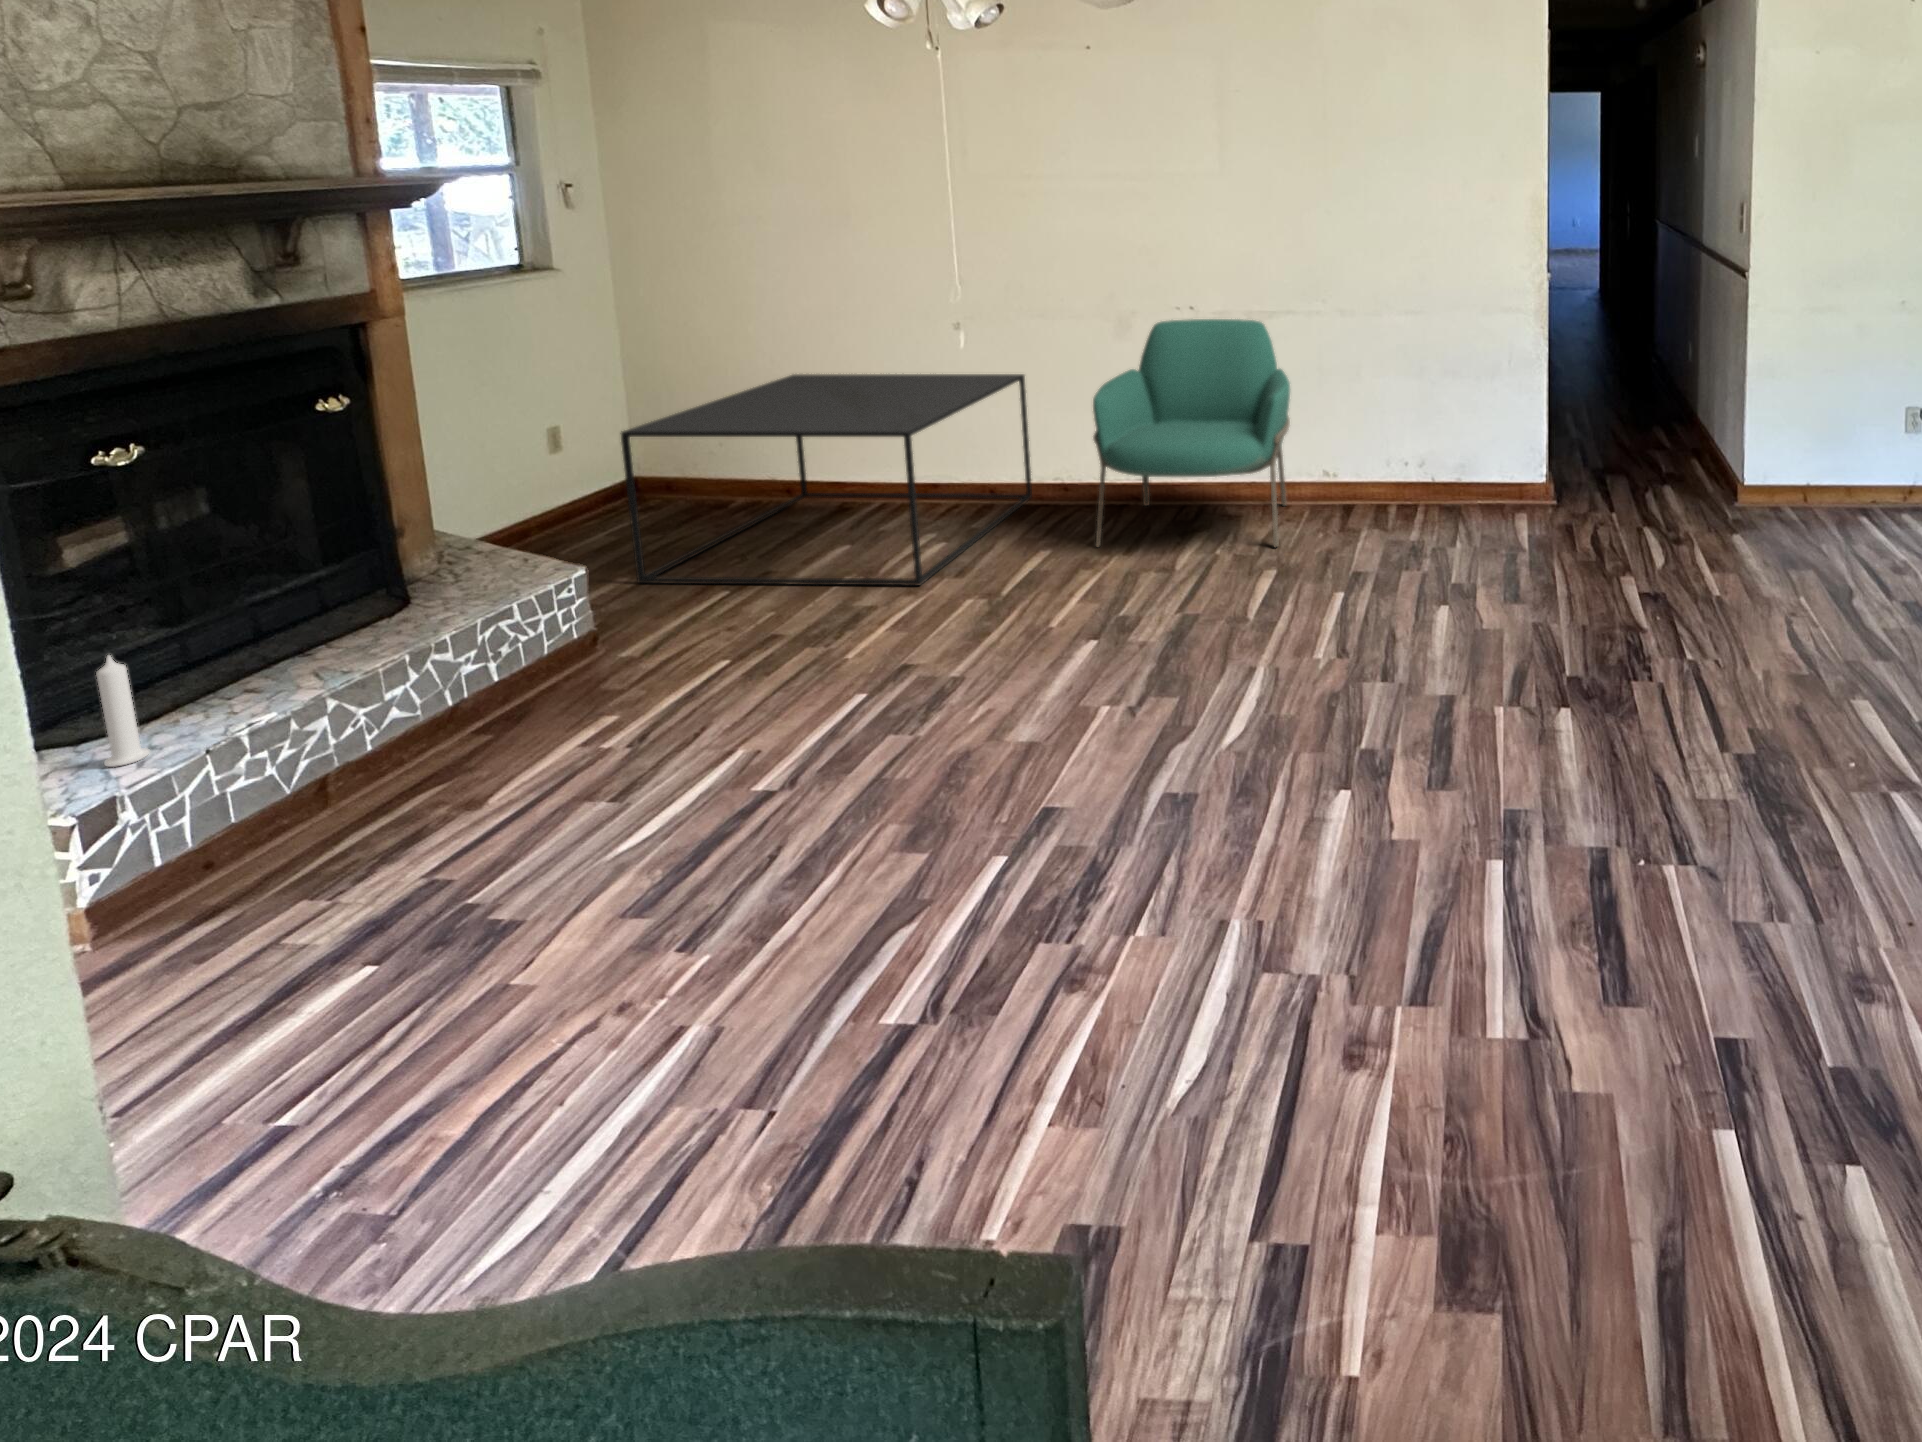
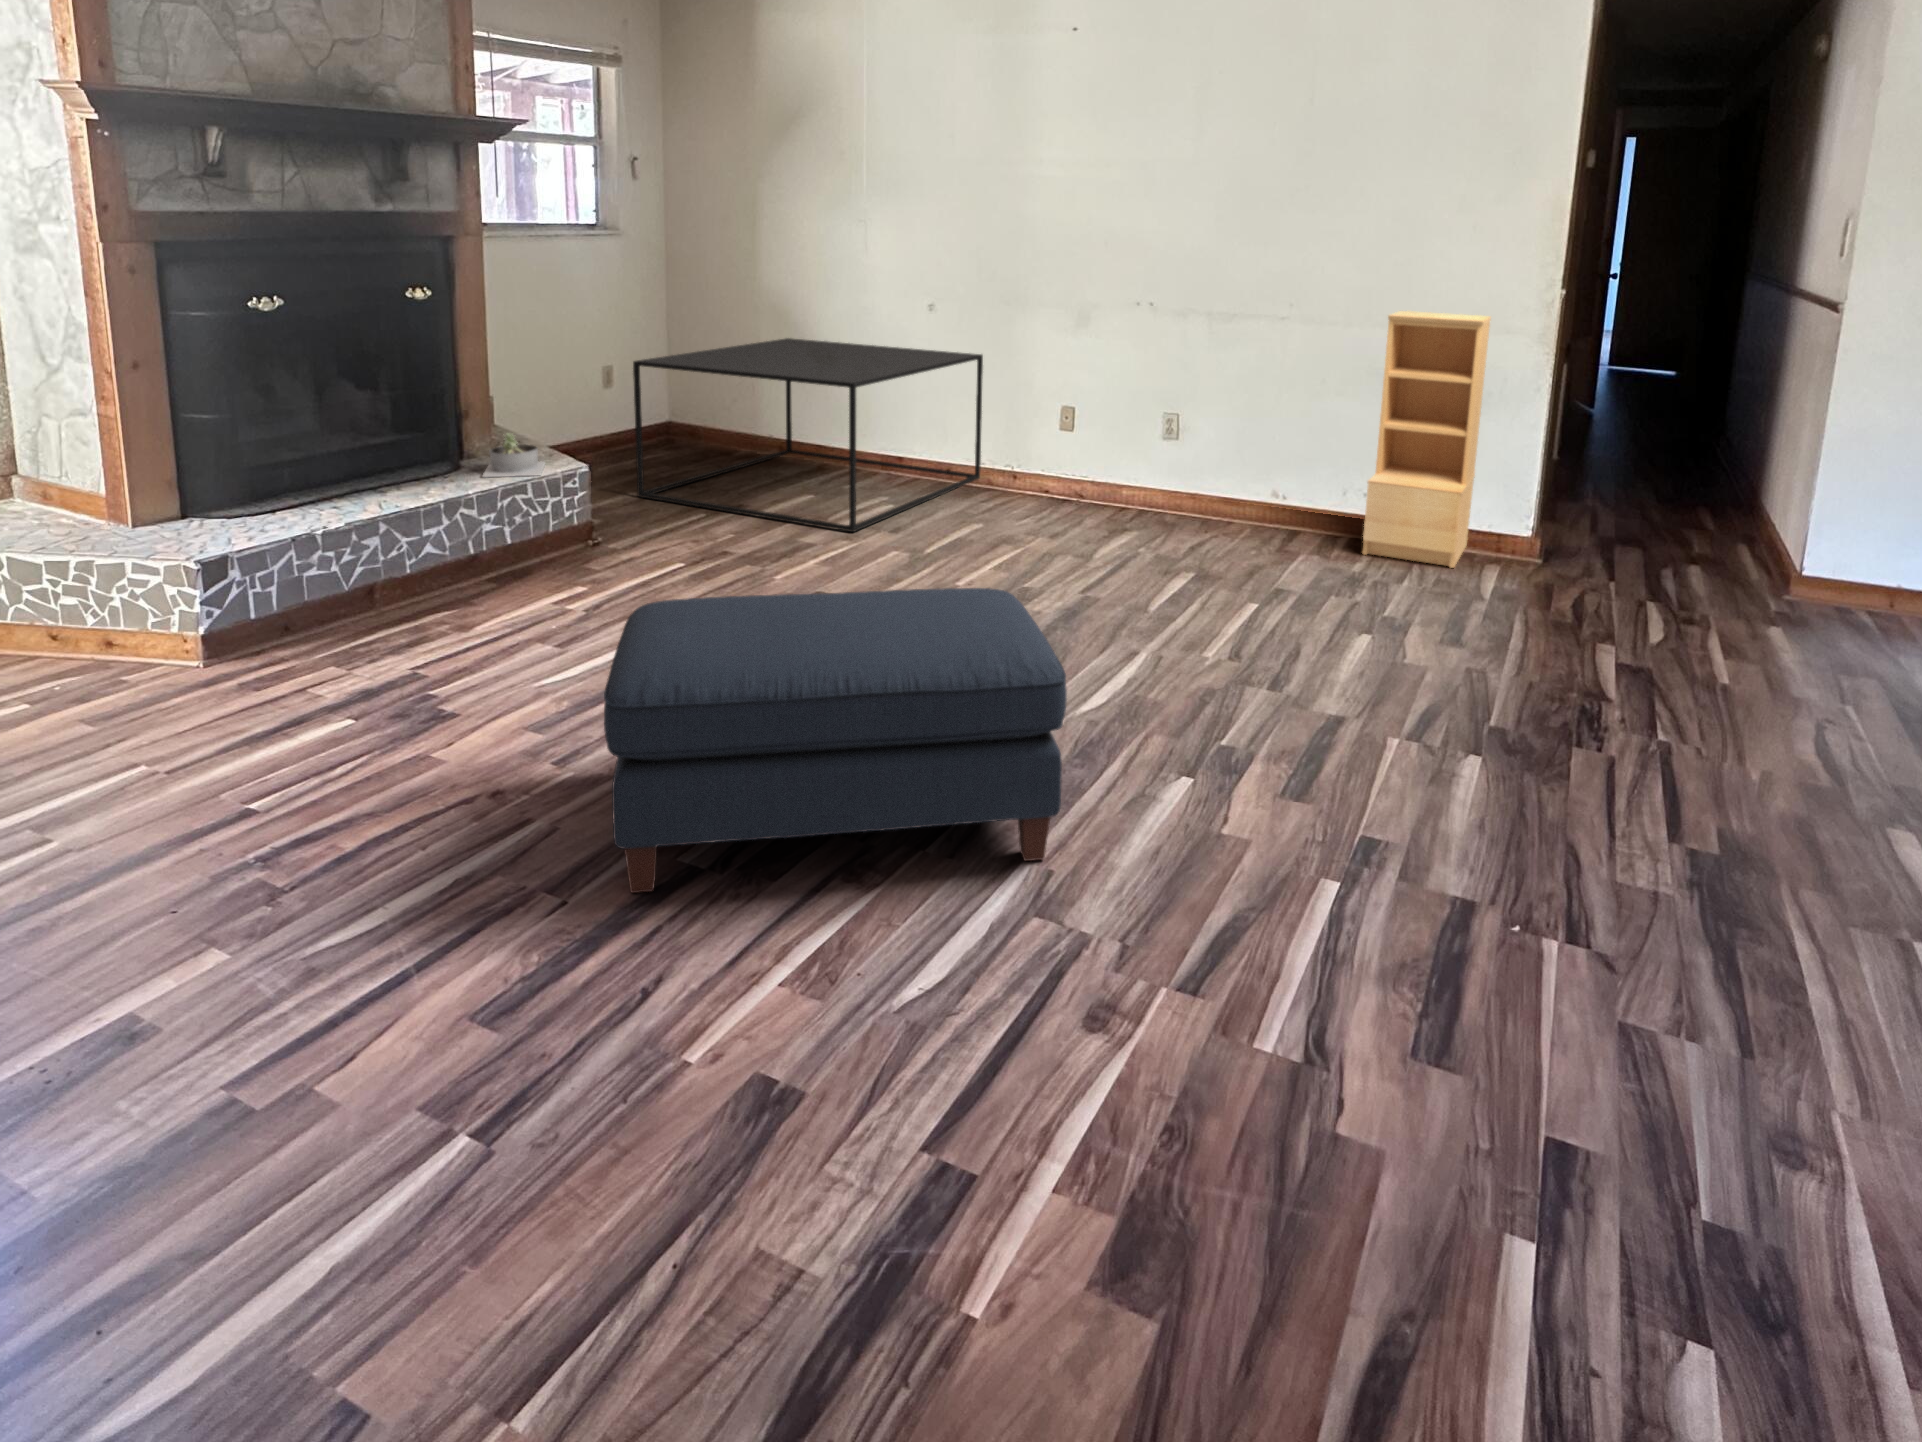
bookshelf: none [1412,306,1493,526] -> present [1363,311,1491,568]
armchair: present [1093,319,1290,547] -> none [1021,309,1238,552]
succulent planter: none [447,545,529,606] -> present [483,433,545,477]
ottoman: none [773,654,1264,1077] -> present [604,588,1067,893]
candle: present [97,656,150,767] -> none [231,454,261,540]

